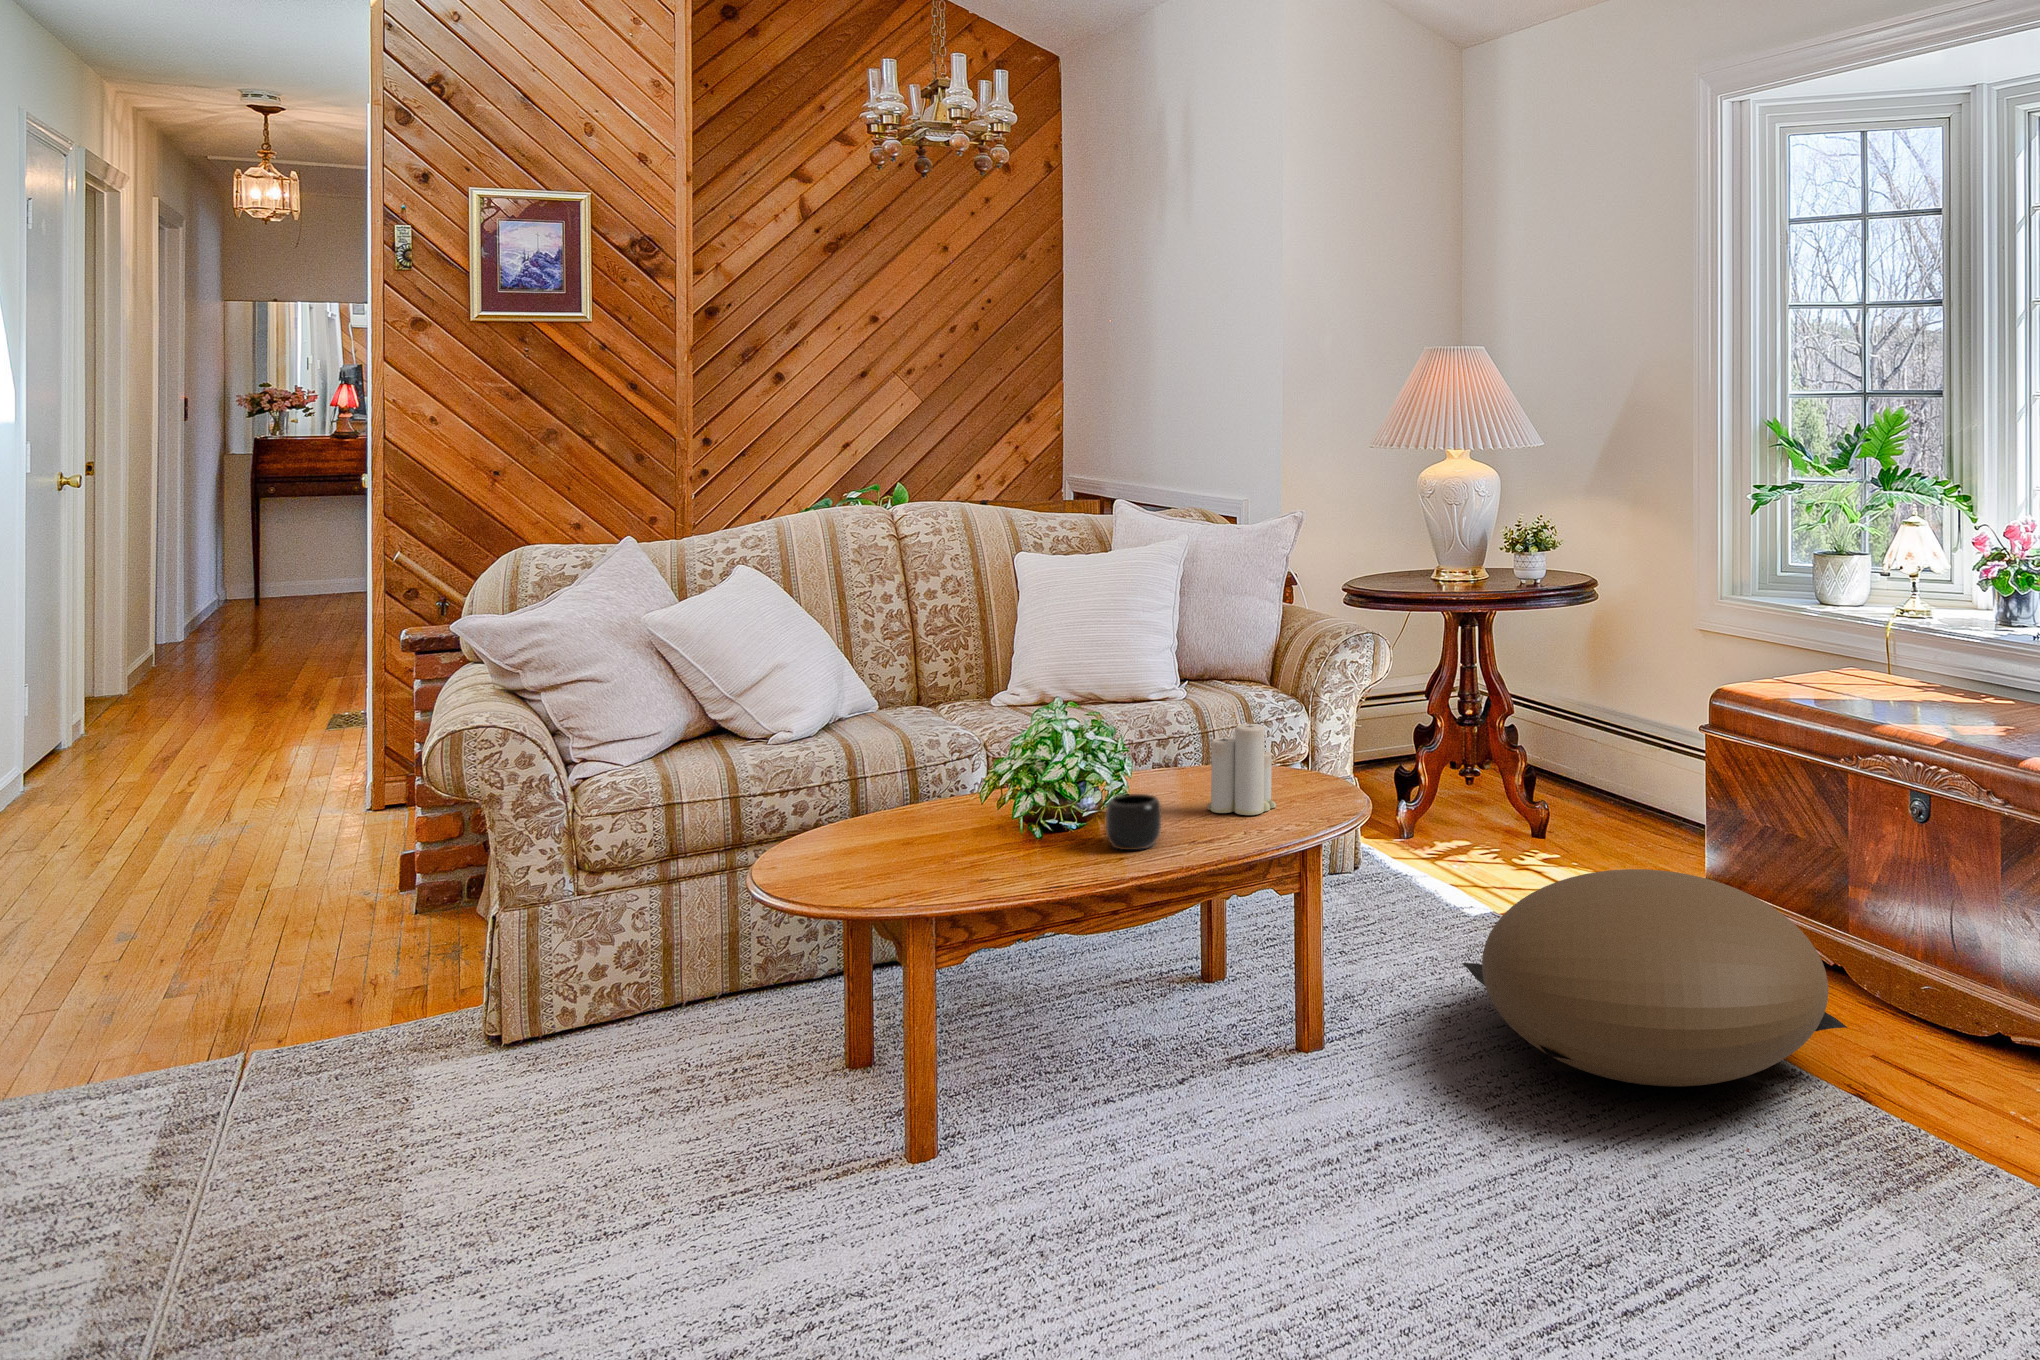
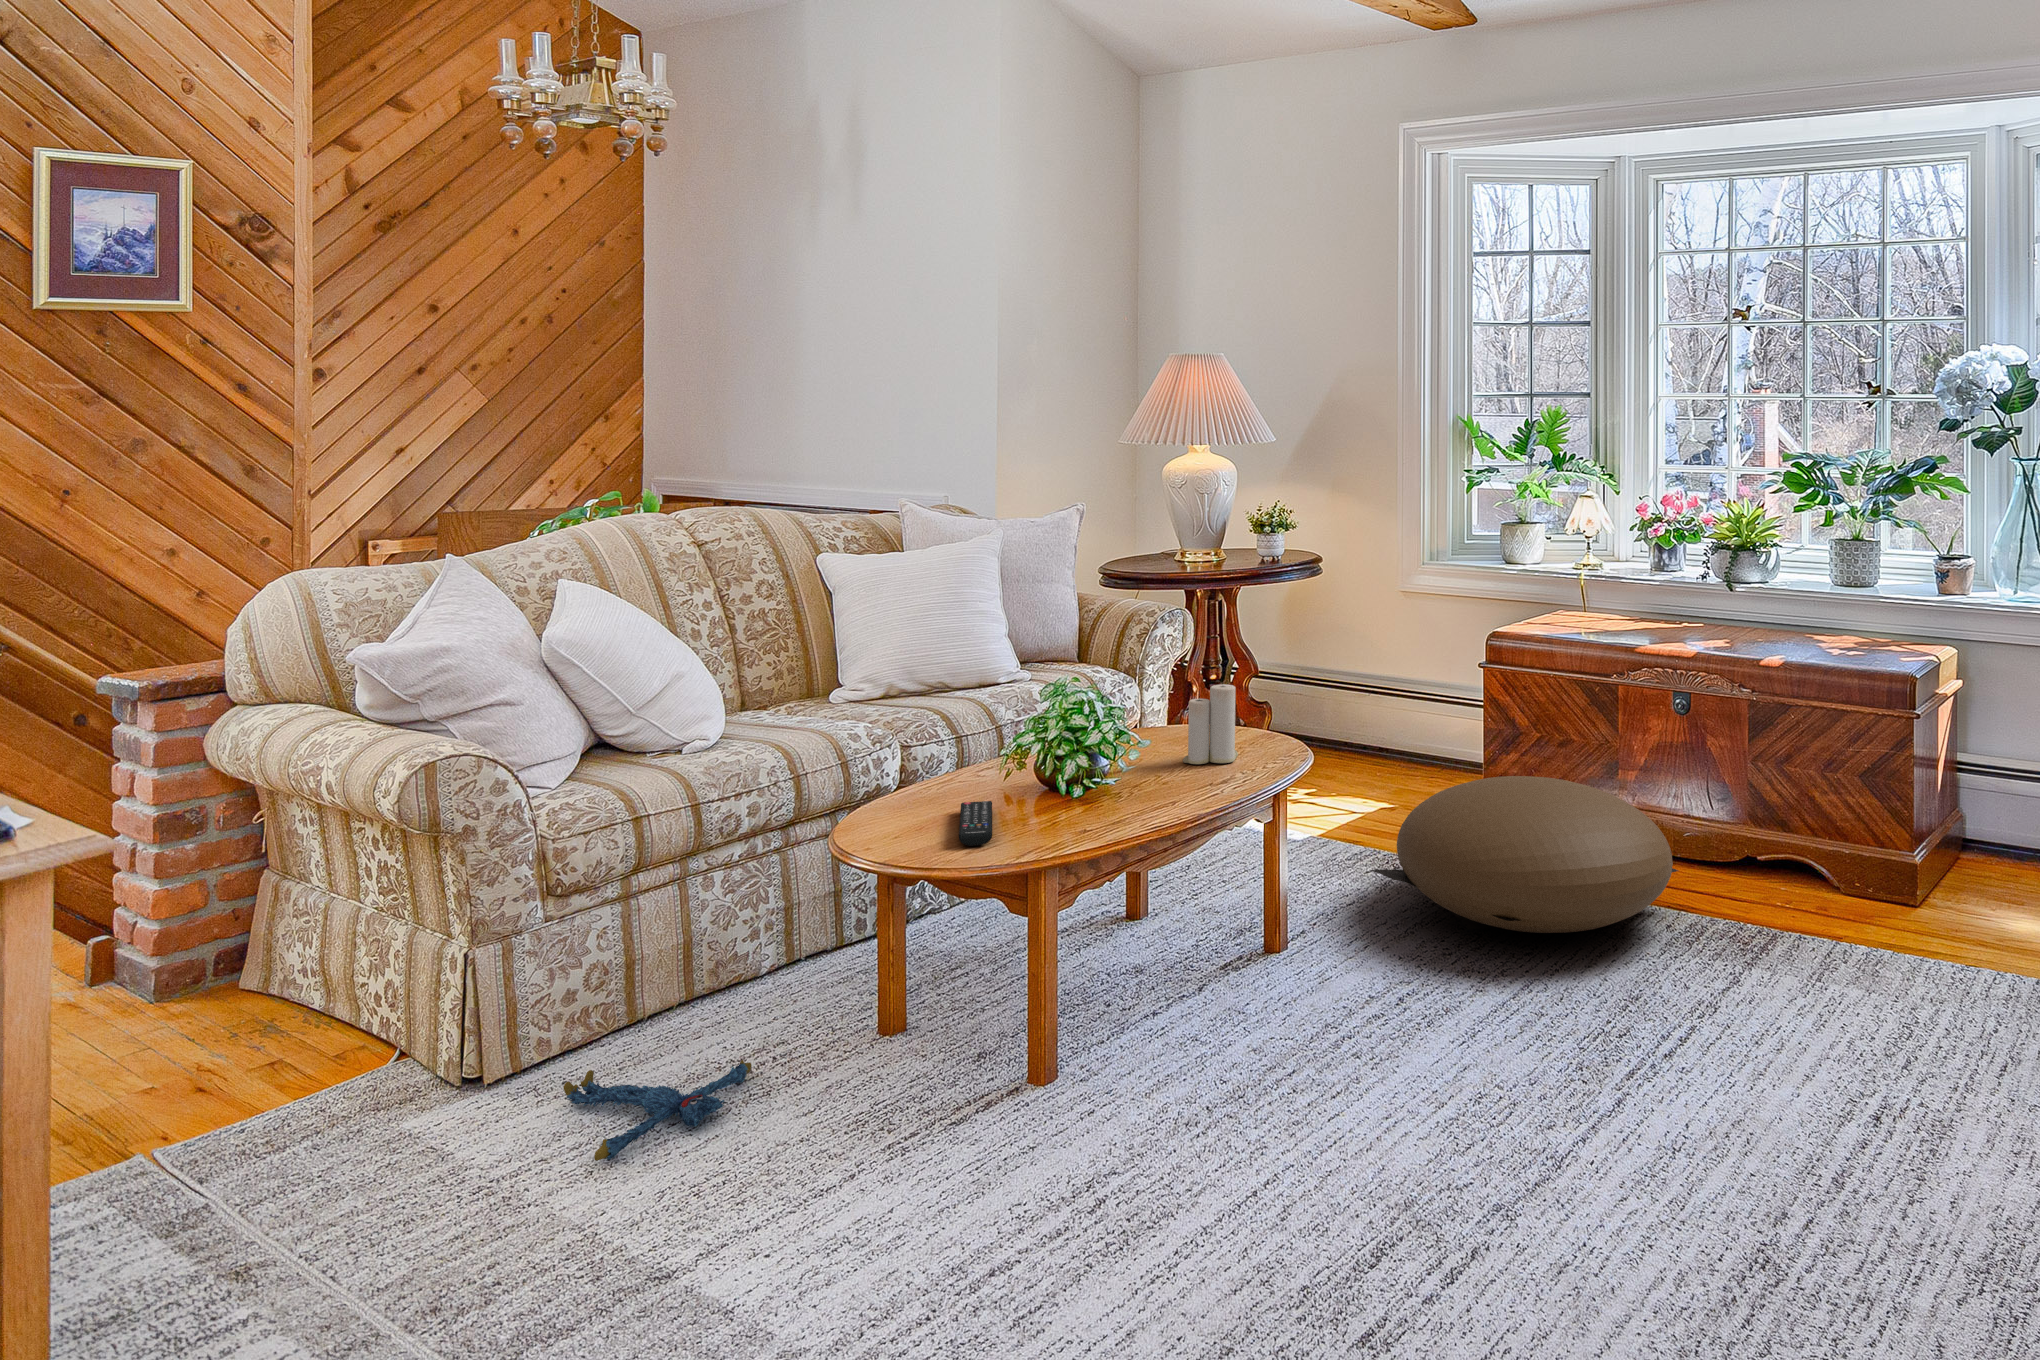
mug: present [1106,794,1161,850] -> none [1142,750,1191,799]
remote control: none [855,827,950,877] -> present [959,801,992,846]
plush toy: none [490,1047,708,1143] -> present [563,1060,752,1161]

